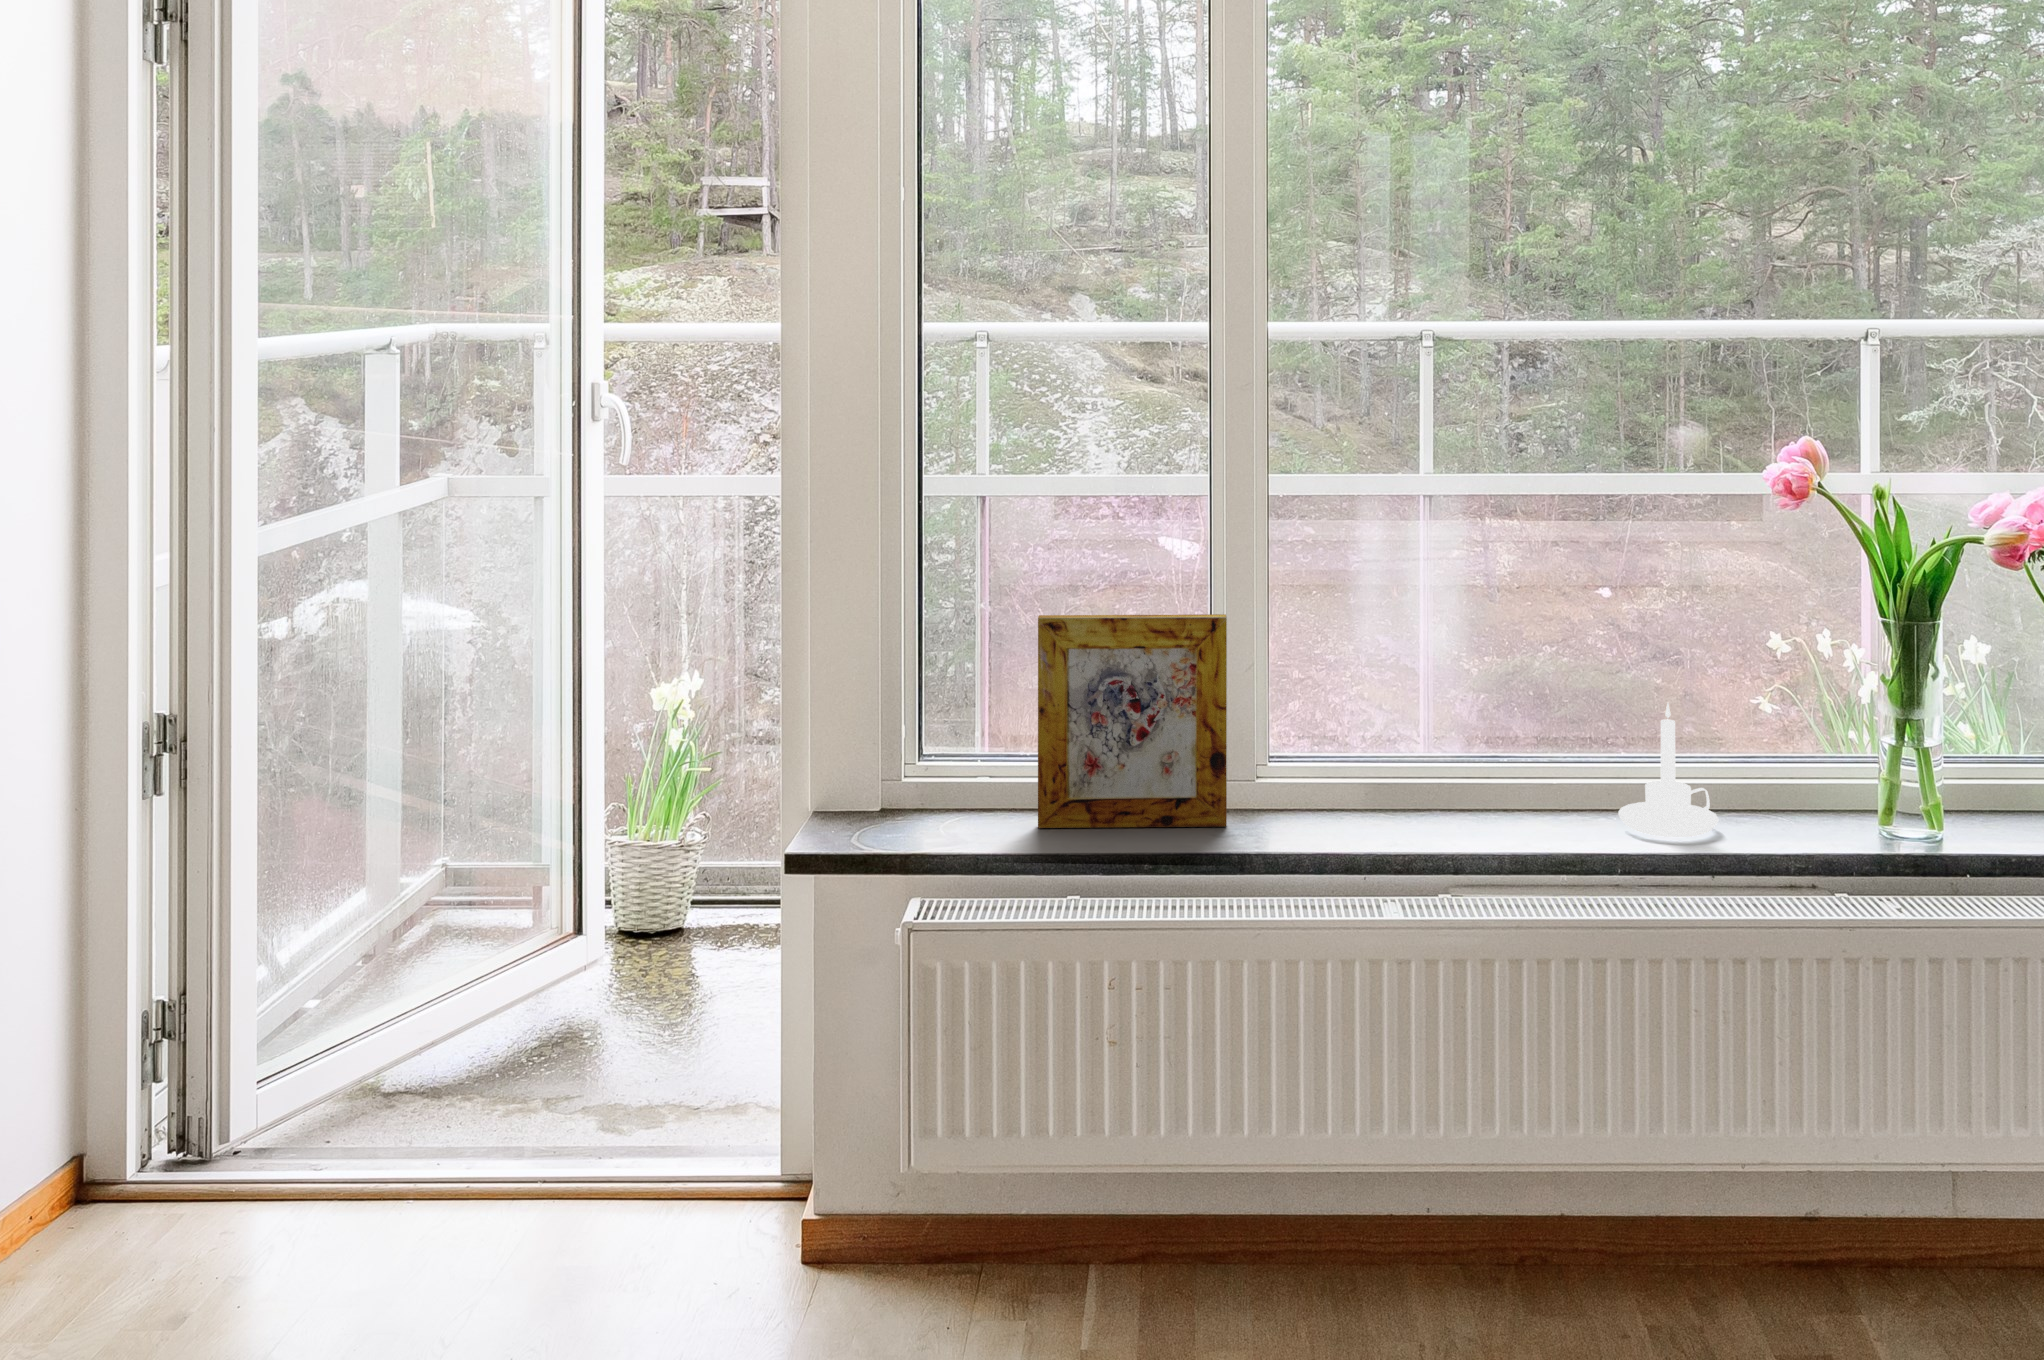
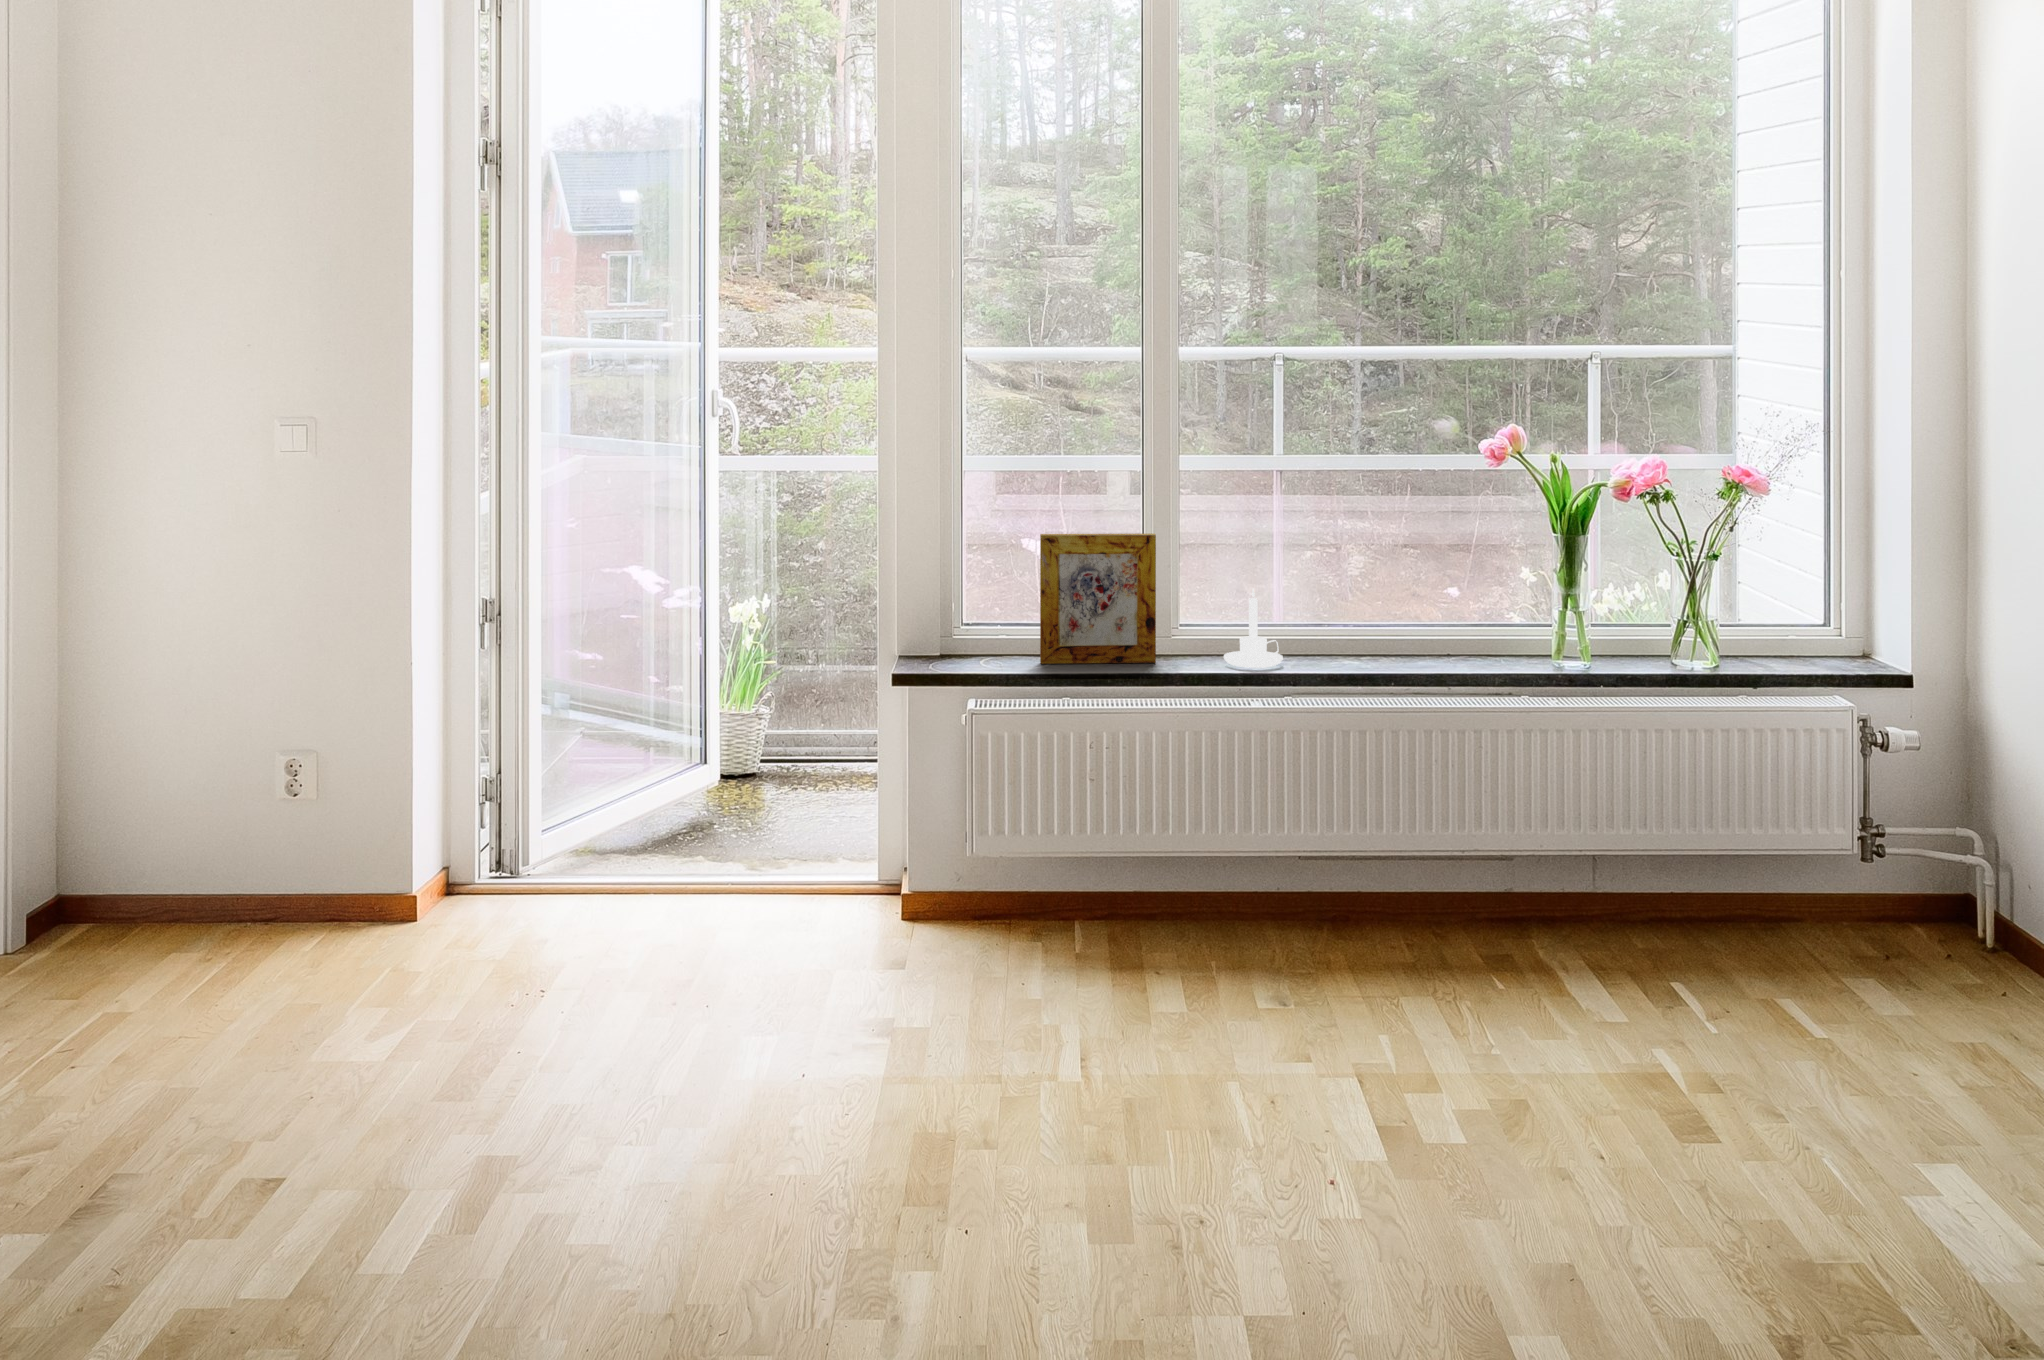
candle holder: present [1618,703,1718,837] -> present [1224,588,1283,668]

